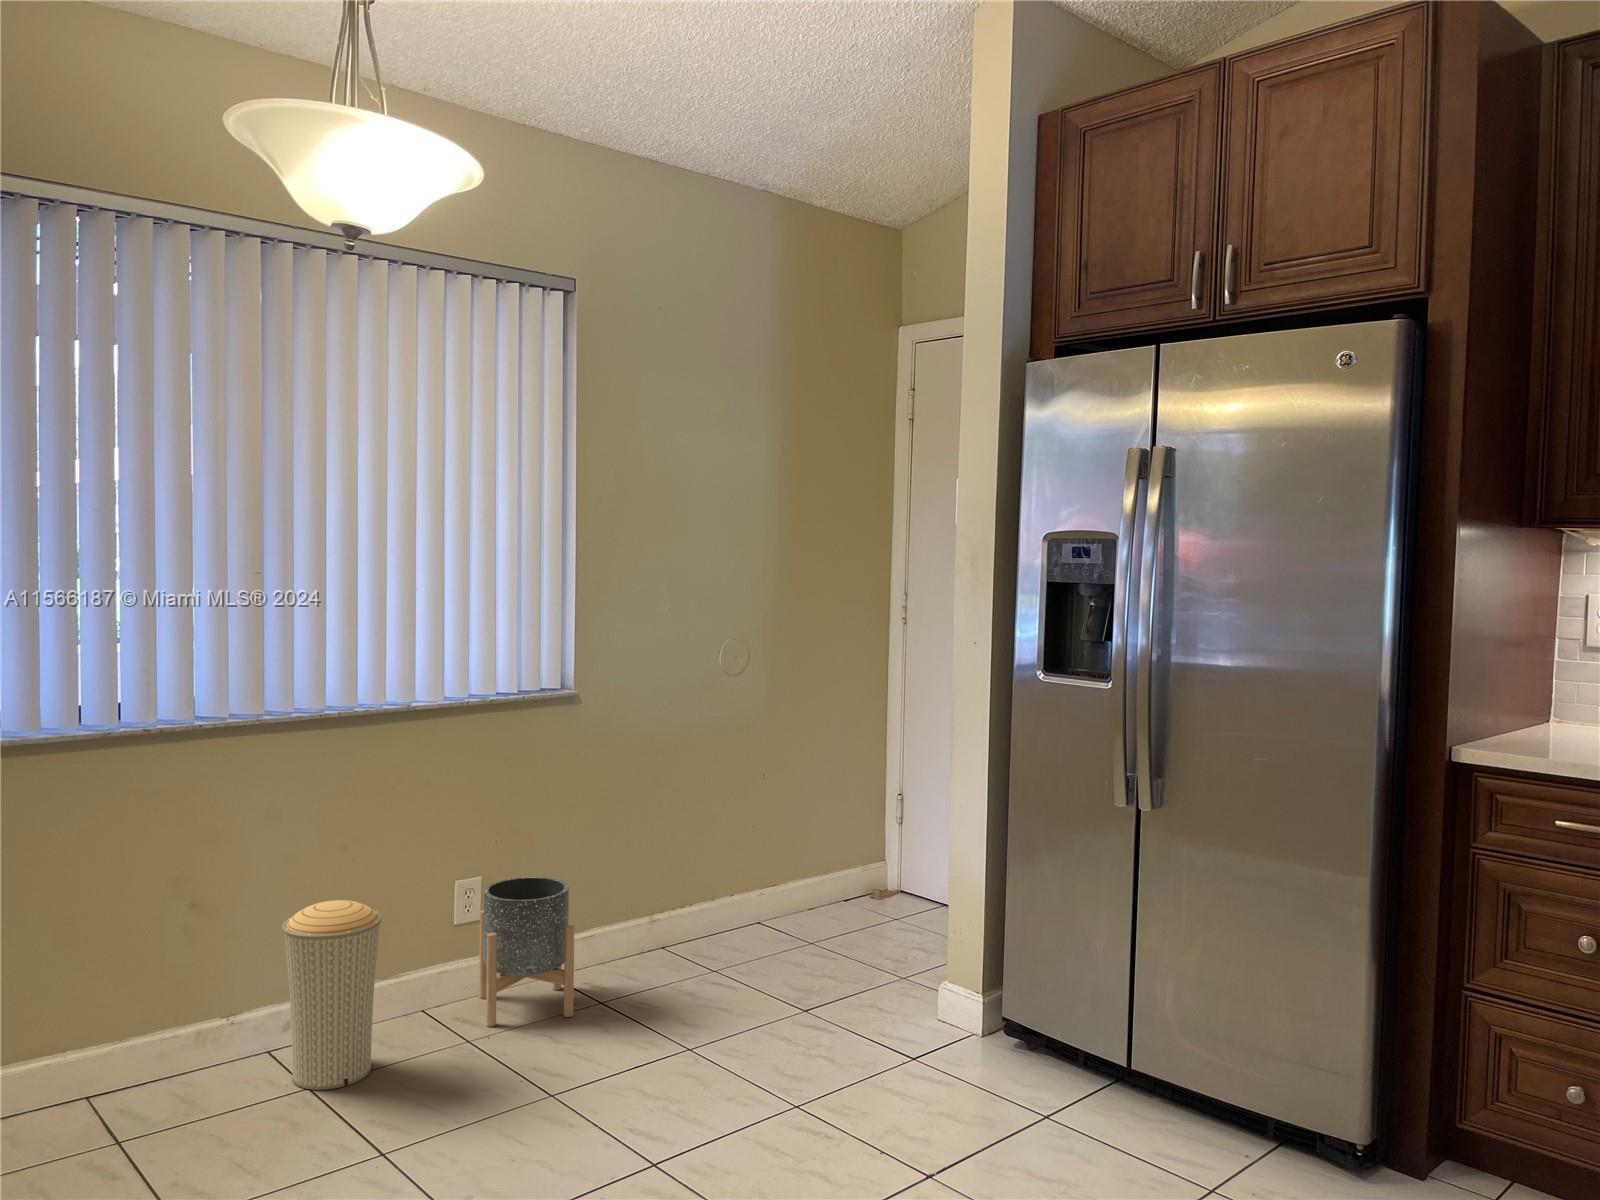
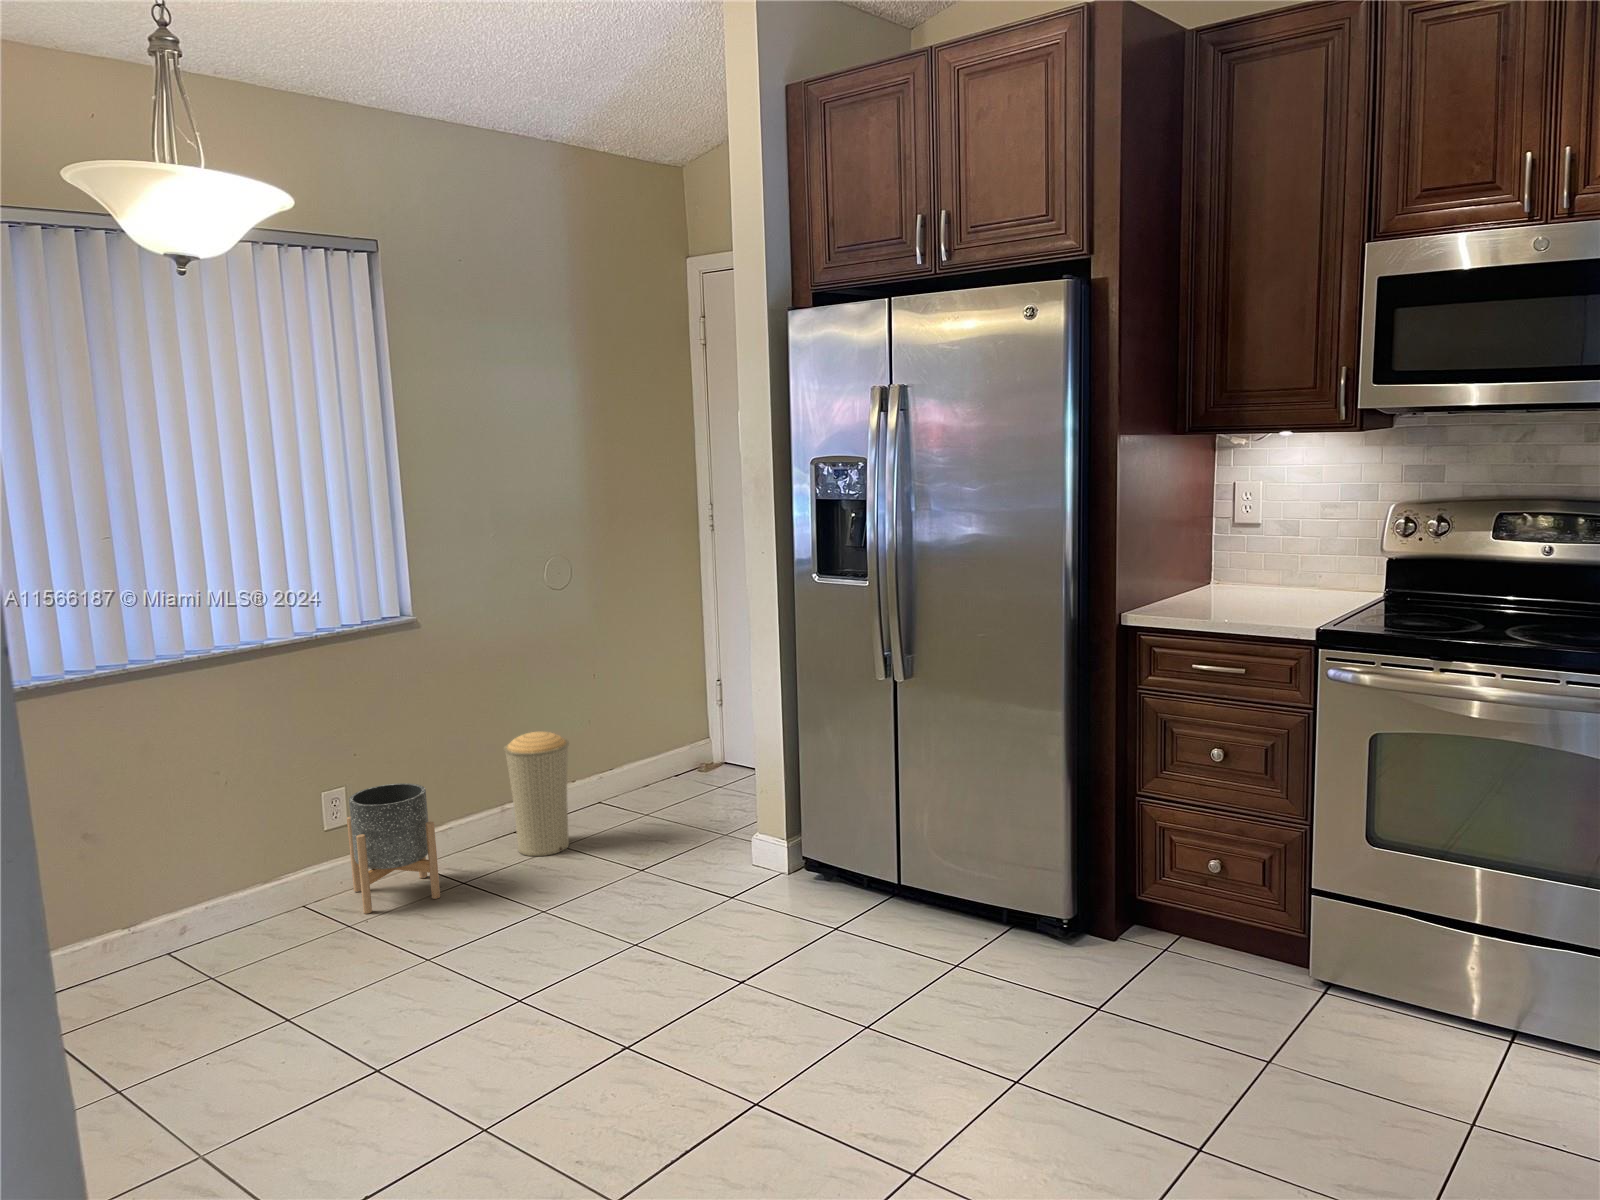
trash can: present [282,900,382,1090] -> present [504,732,569,856]

